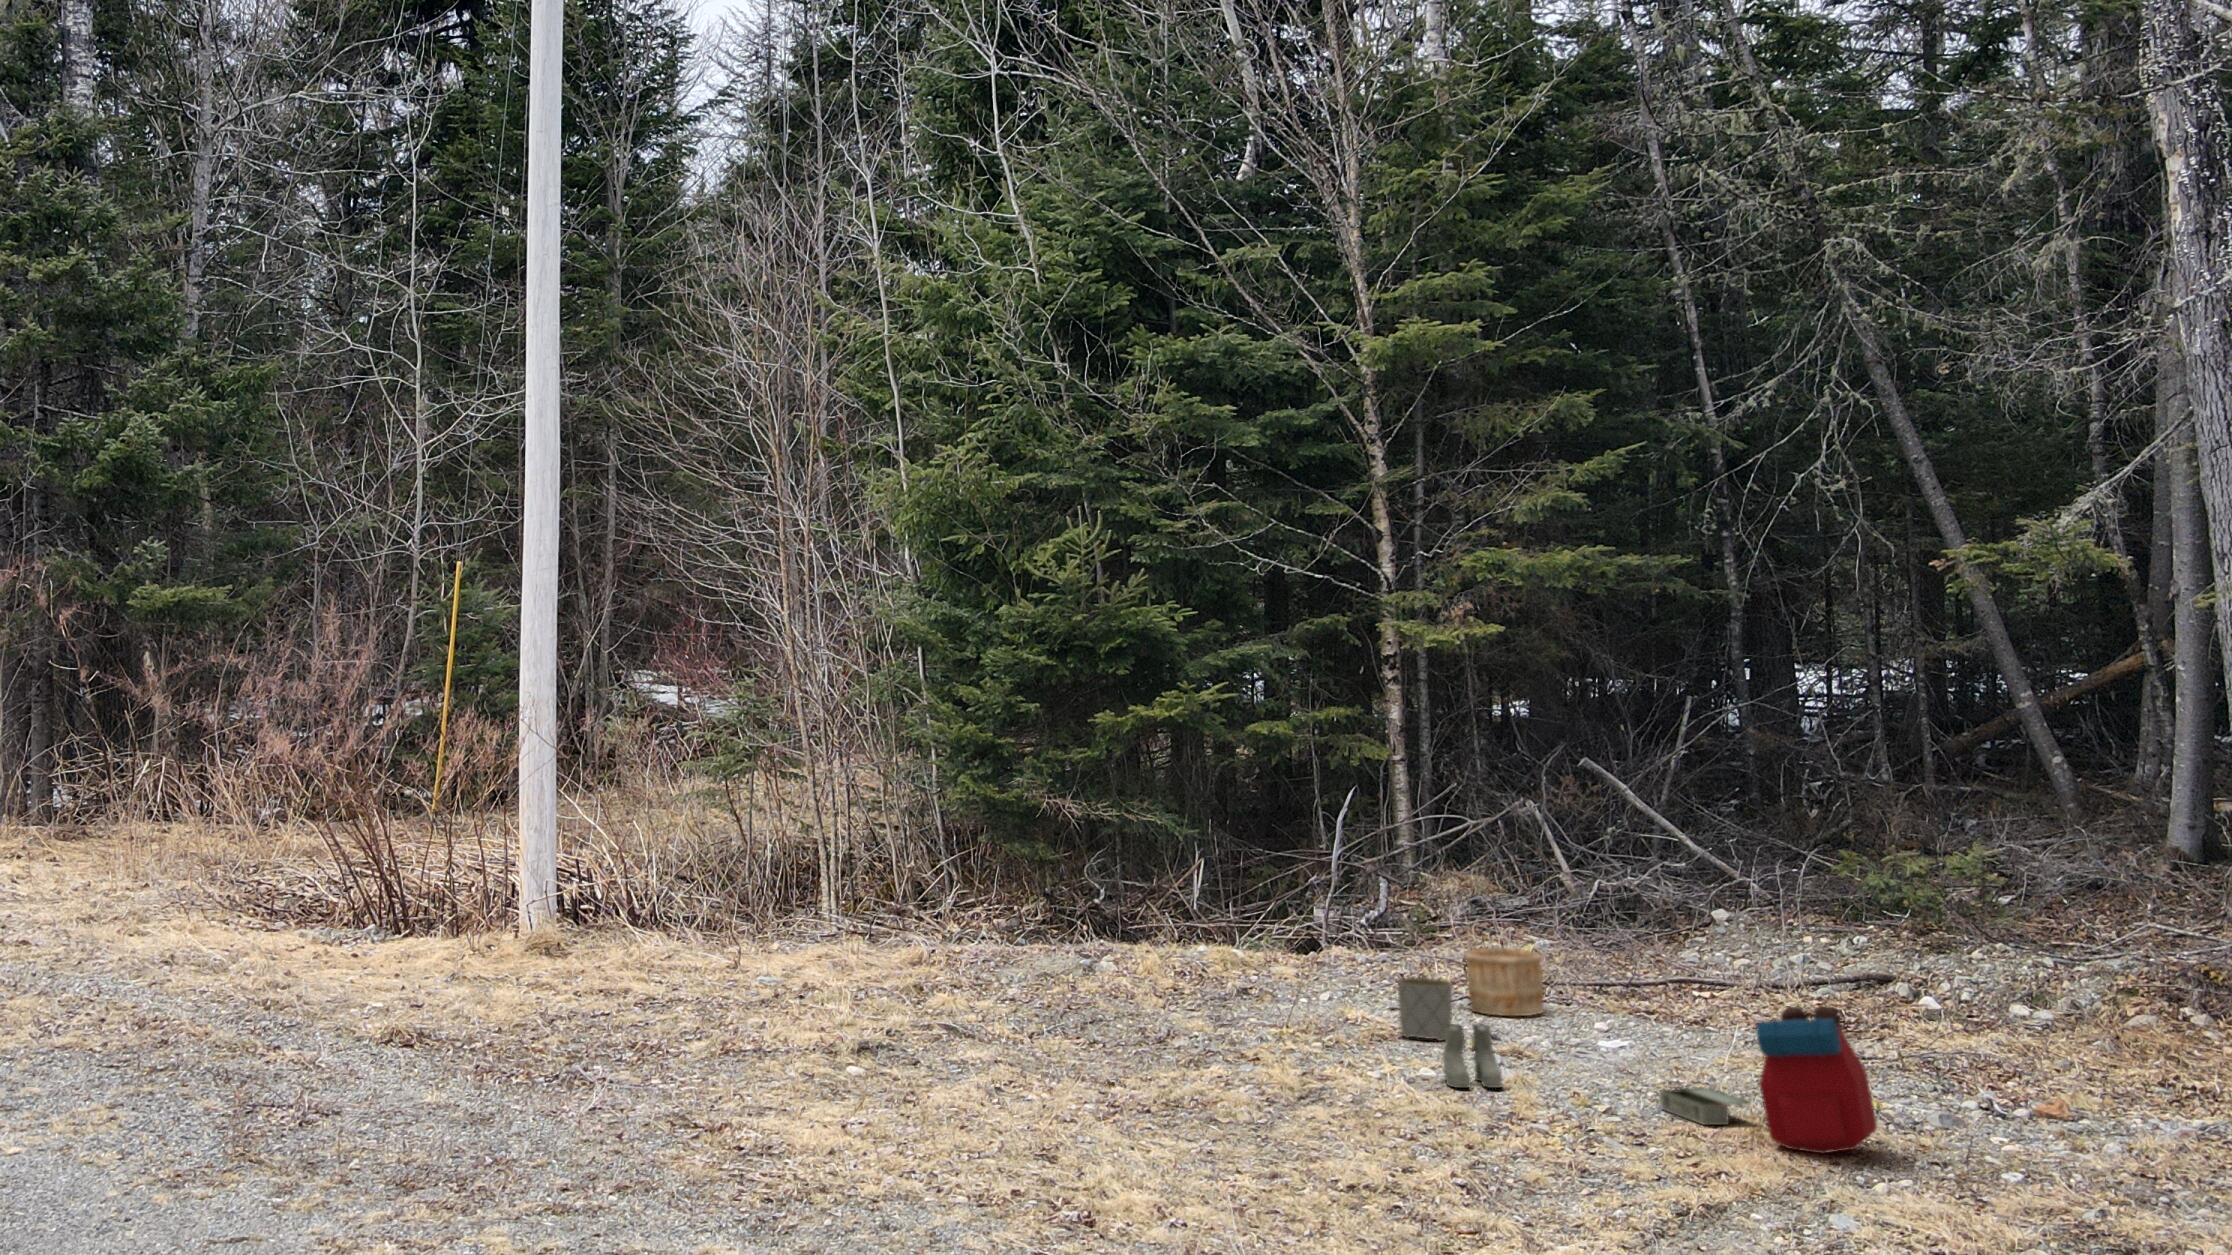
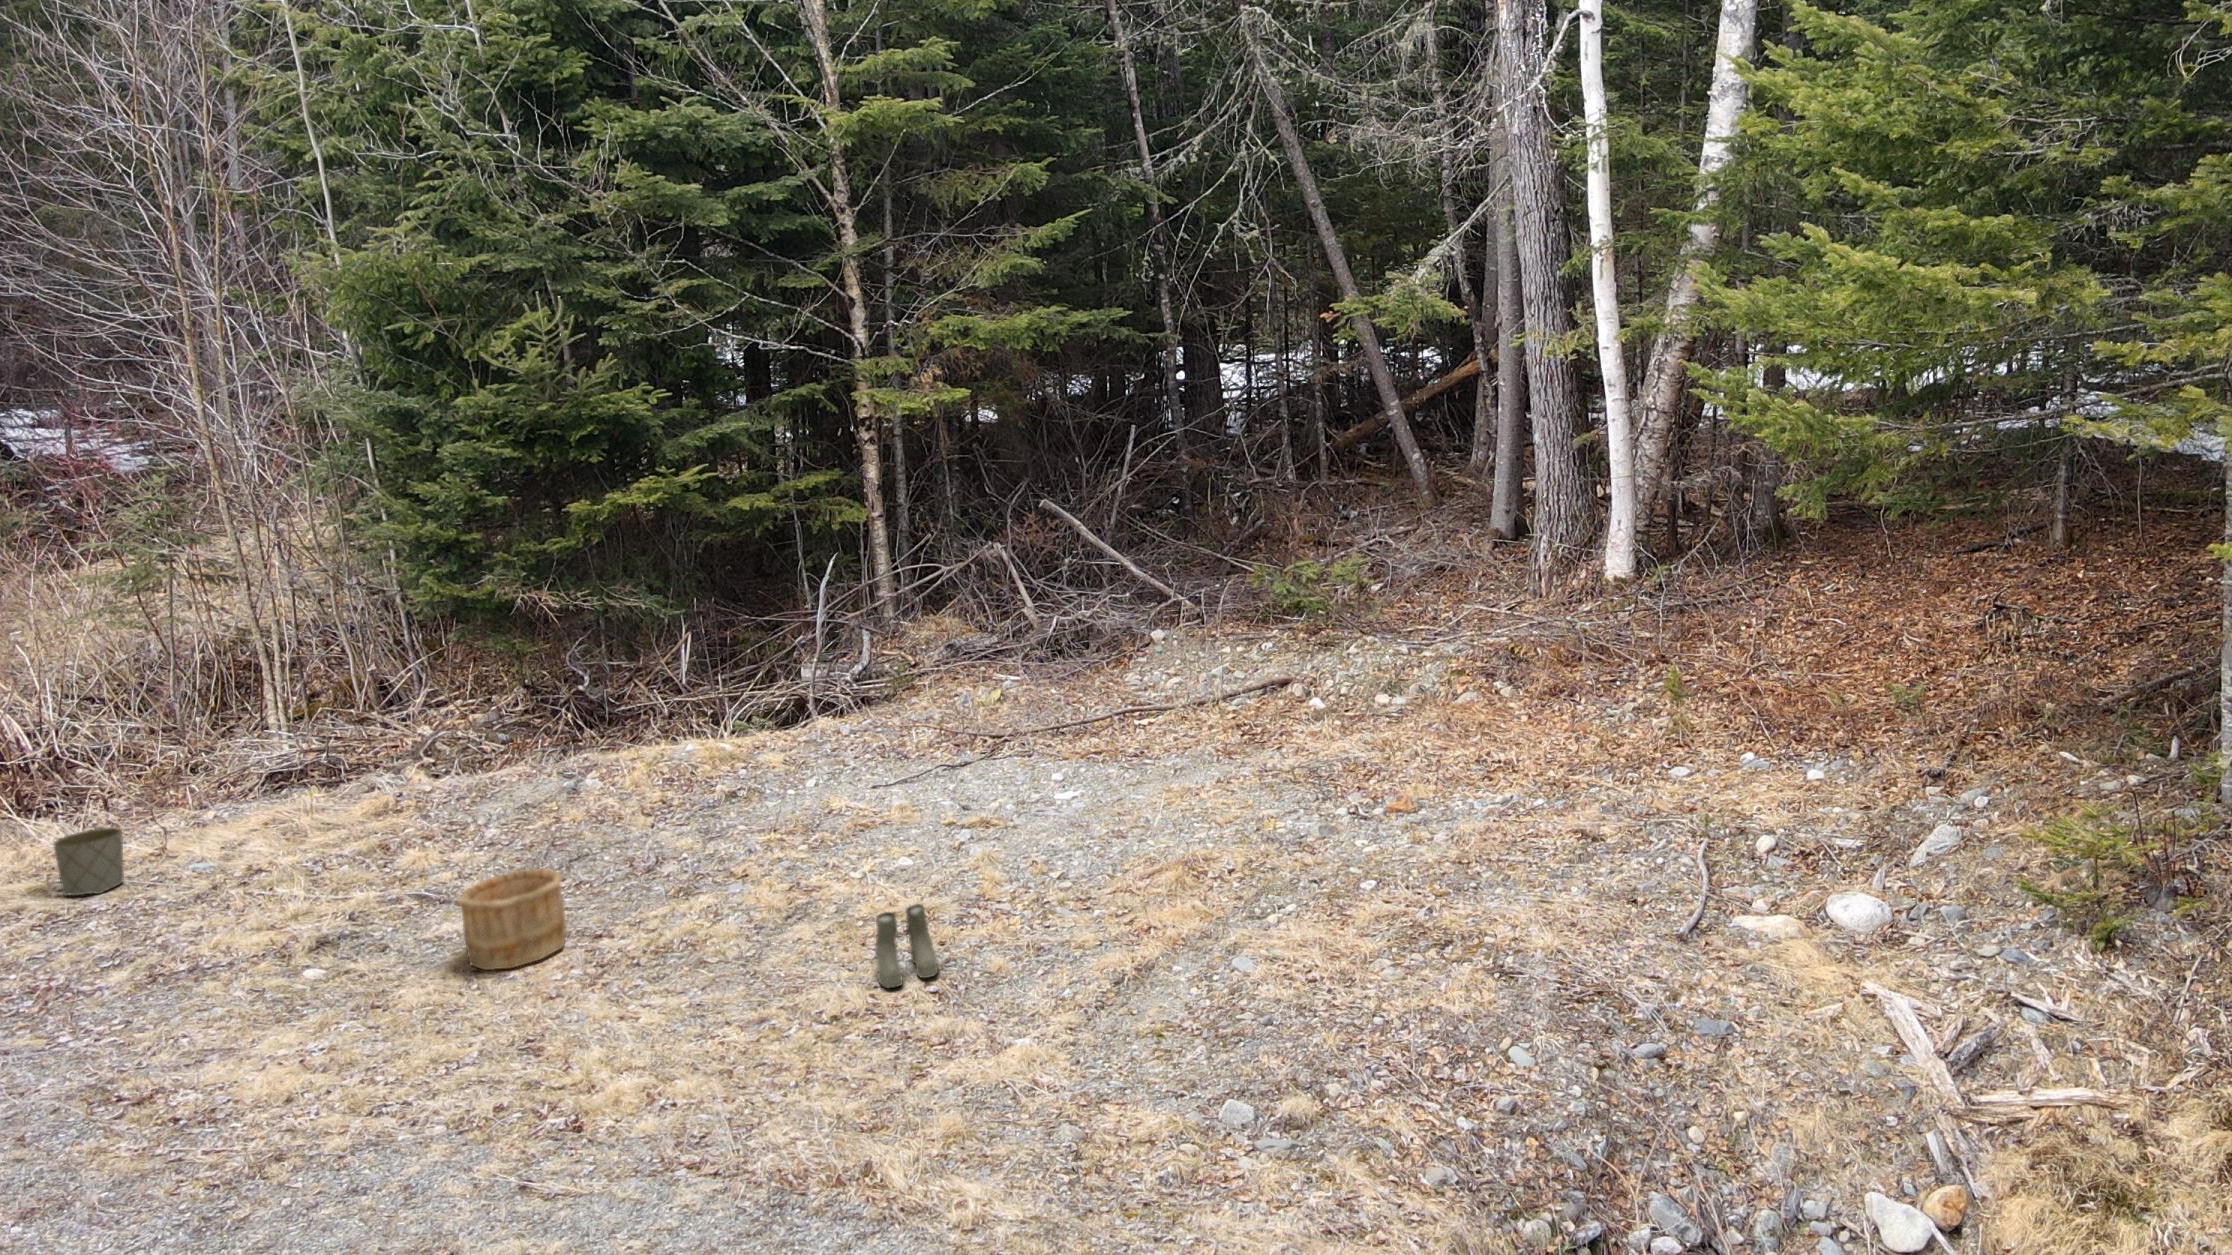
wooden bucket: present [1464,948,1544,1016] -> present [457,868,566,970]
planter: present [1397,978,1452,1041] -> present [54,828,124,896]
backpack: present [1756,1006,1877,1153] -> none [1179,863,1290,1023]
toolbox: present [1660,1087,1750,1125] -> none [1092,936,1178,995]

